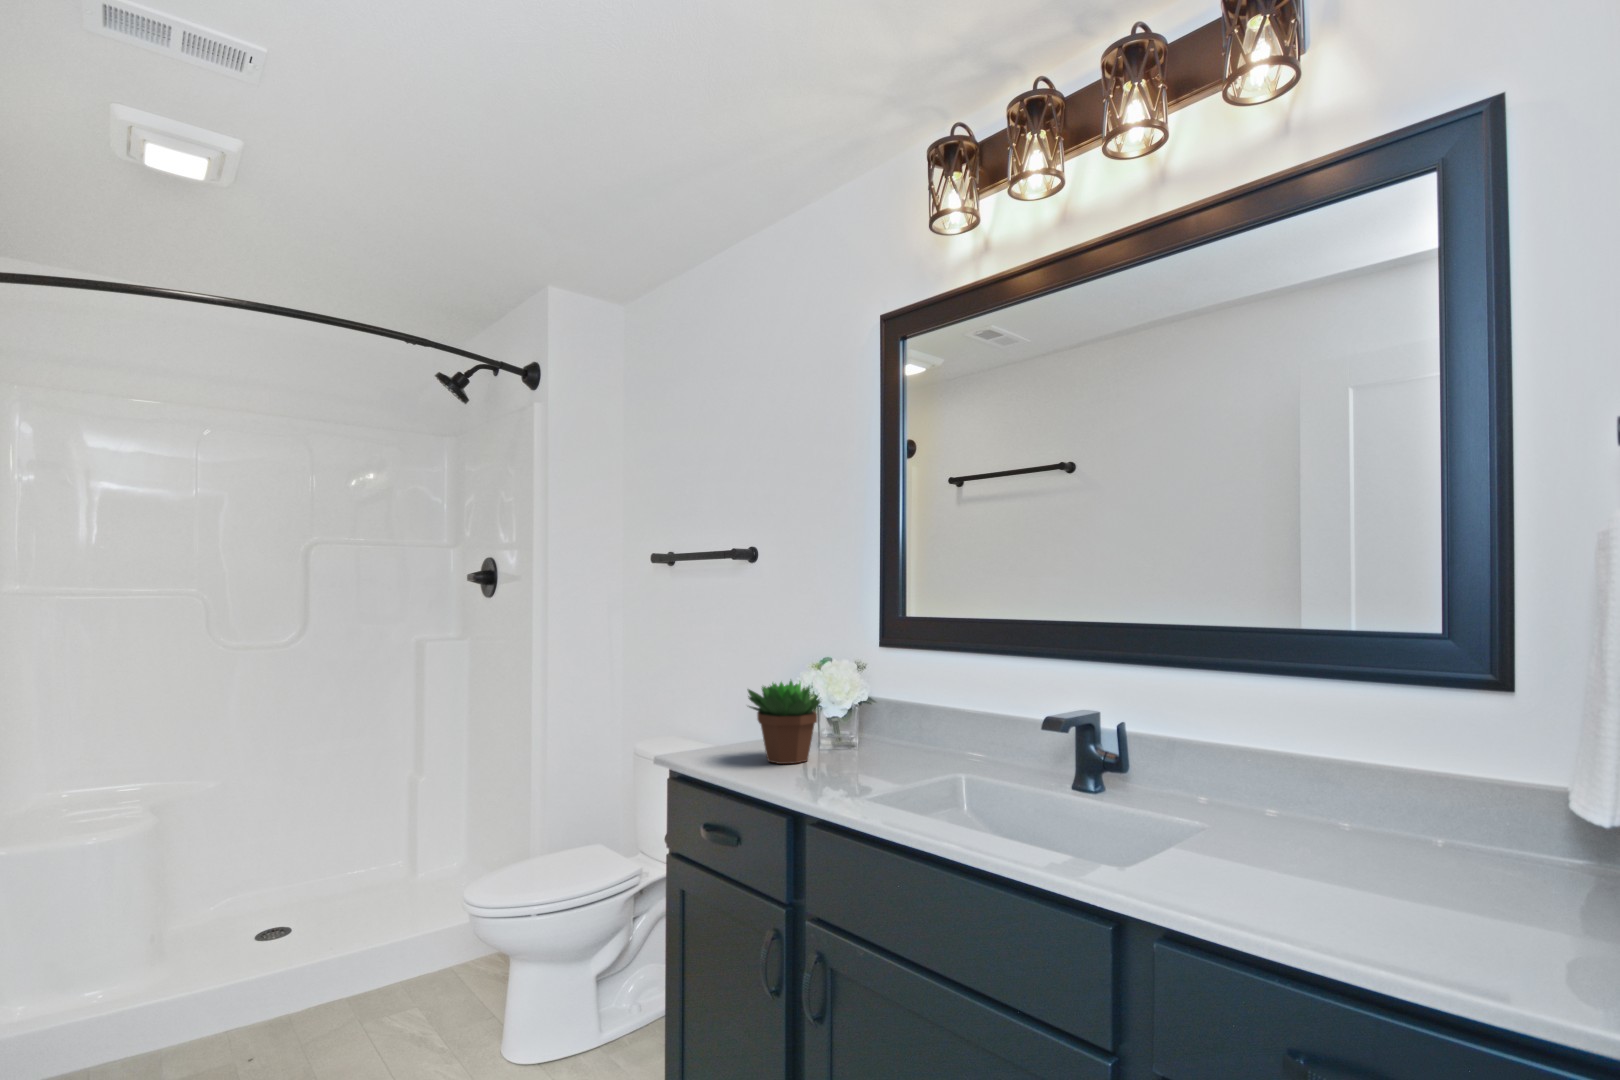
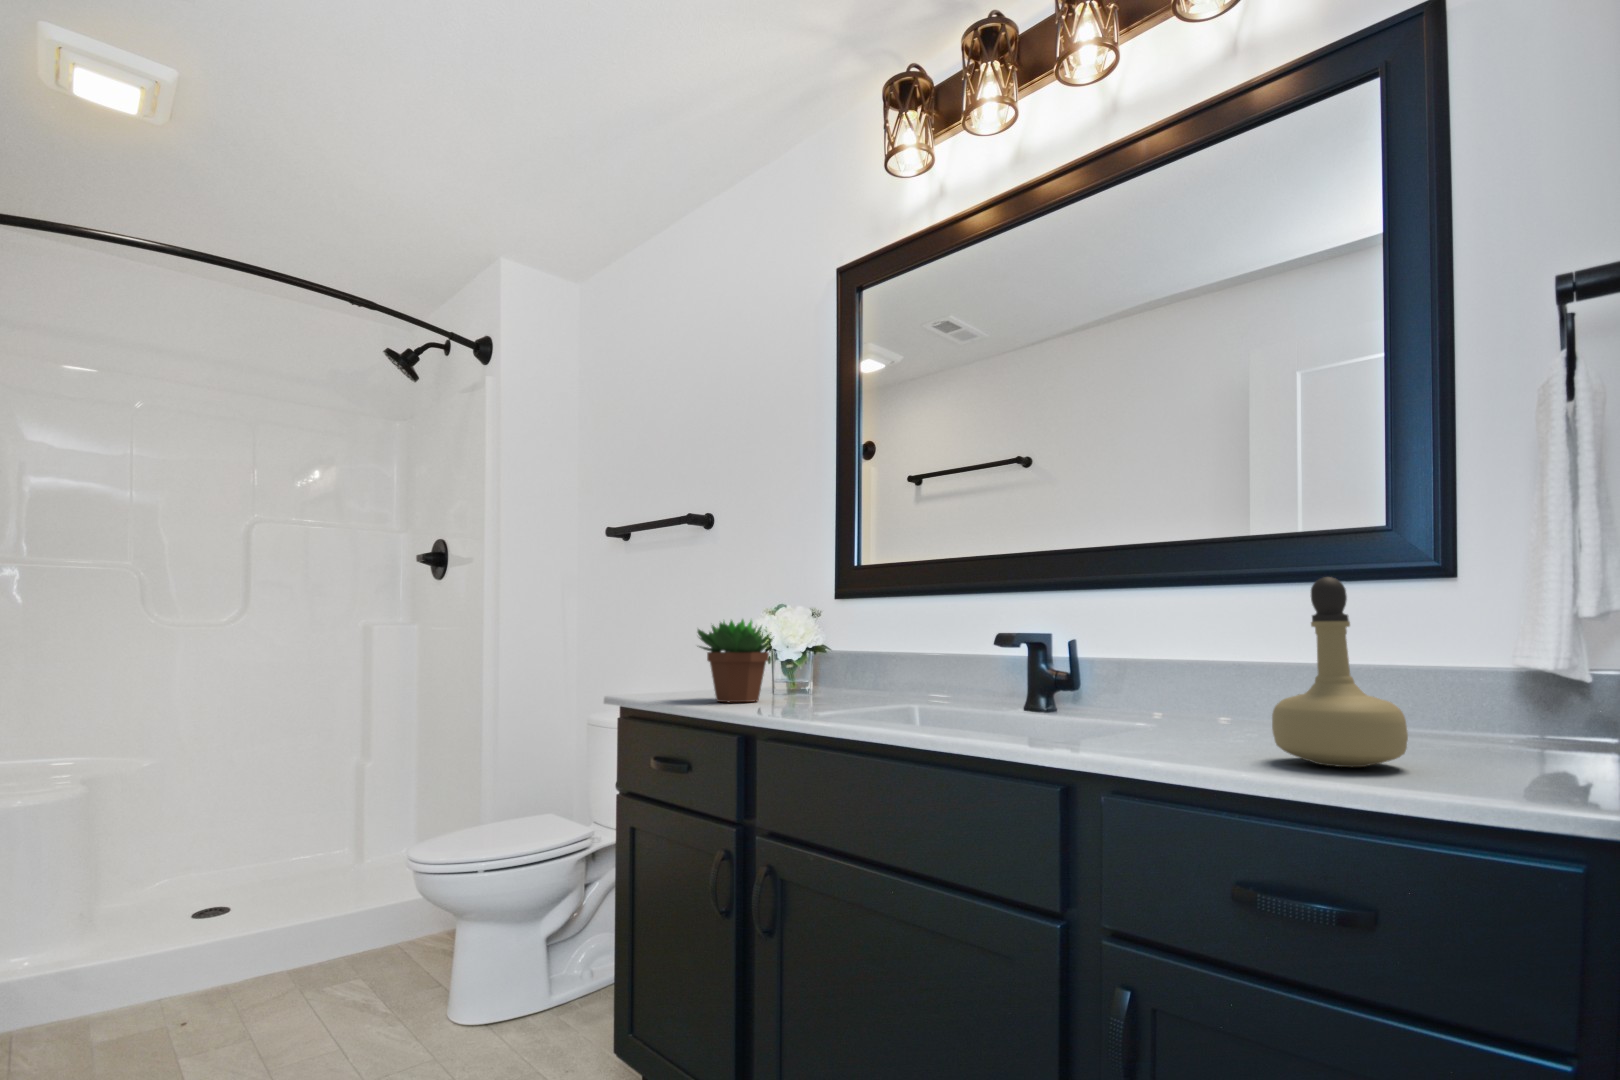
perfume bottle: none [1330,732,1469,929] -> present [1272,577,1408,767]

